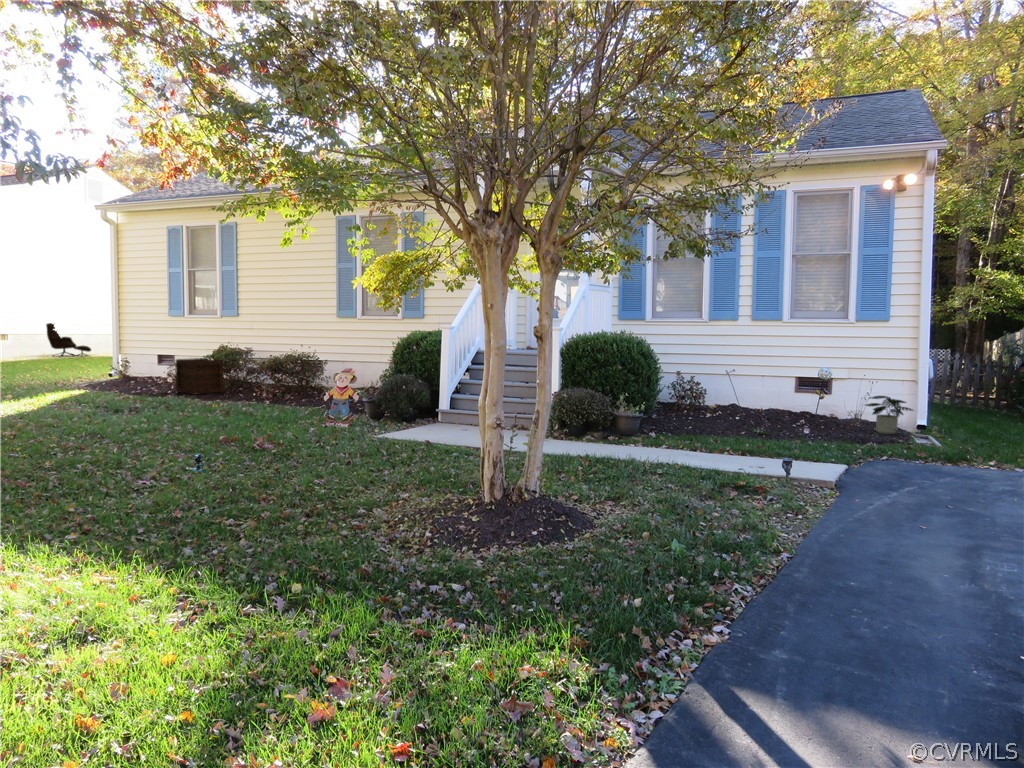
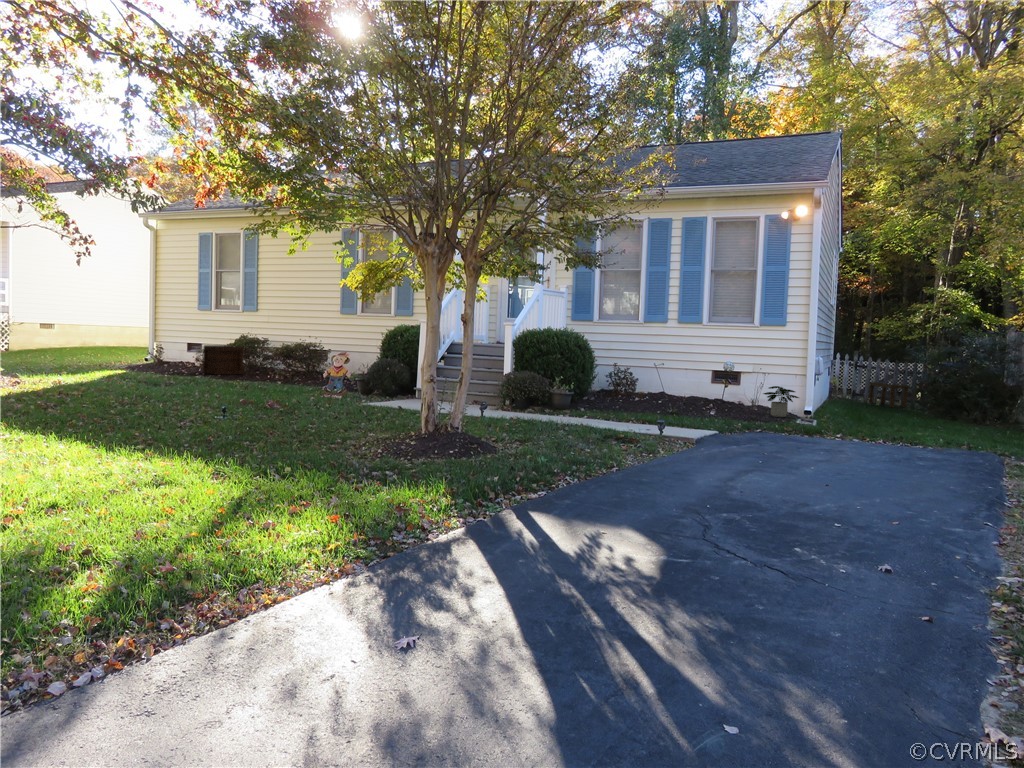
lounge chair: present [46,323,91,356] -> none [87,316,126,346]
bench: none [959,381,1013,412] -> present [869,382,909,408]

